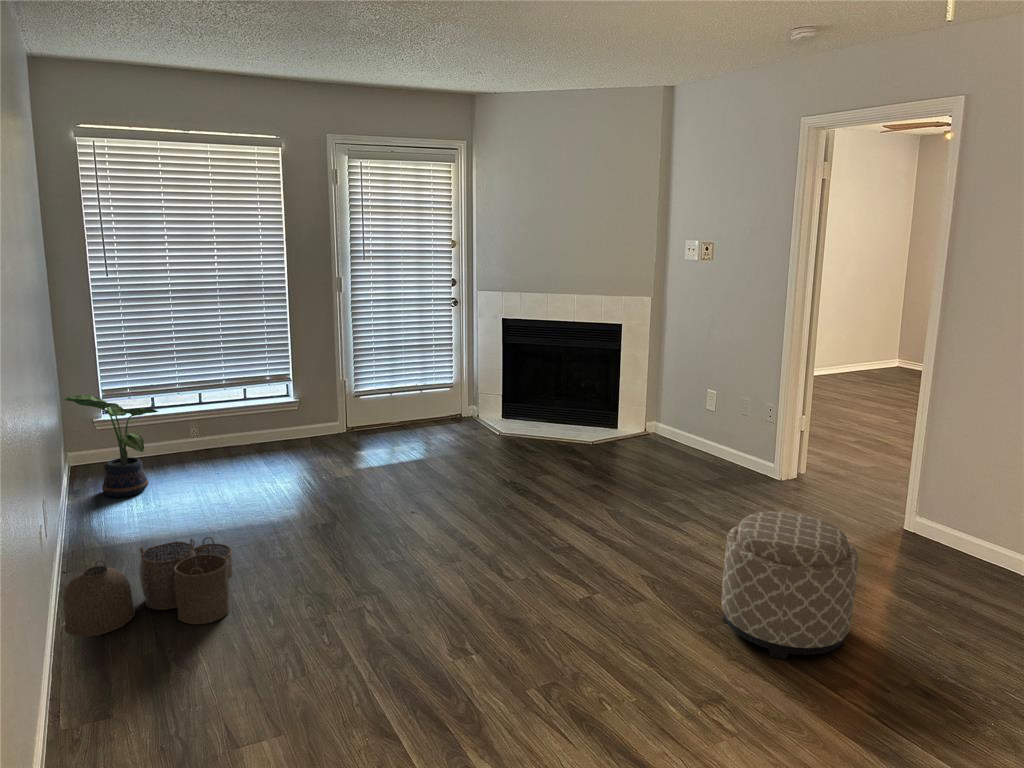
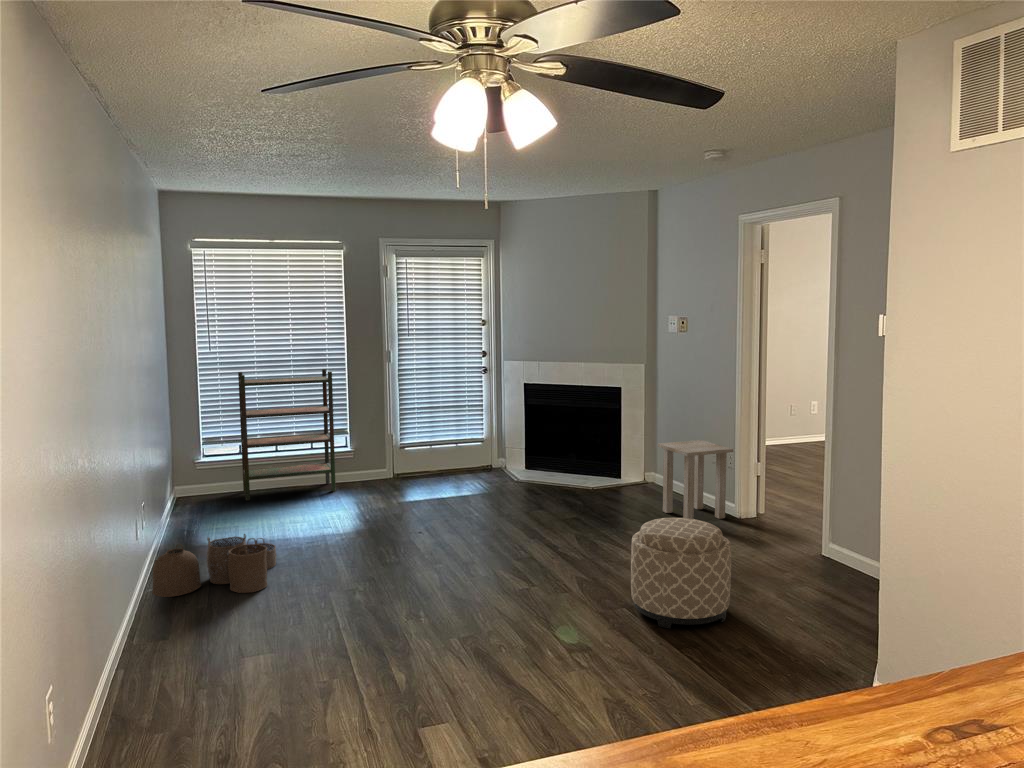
bookshelf: none [148,300,281,469] -> present [238,369,336,500]
side table: none [684,392,776,492] -> present [658,440,733,519]
potted plant: present [64,395,158,497] -> none [170,438,240,517]

